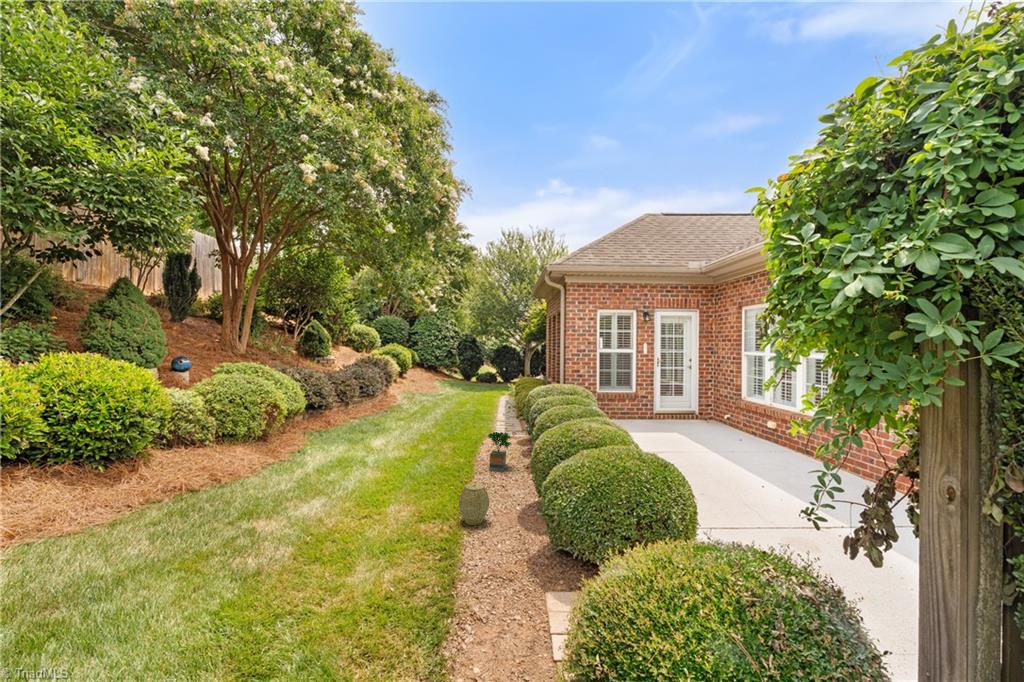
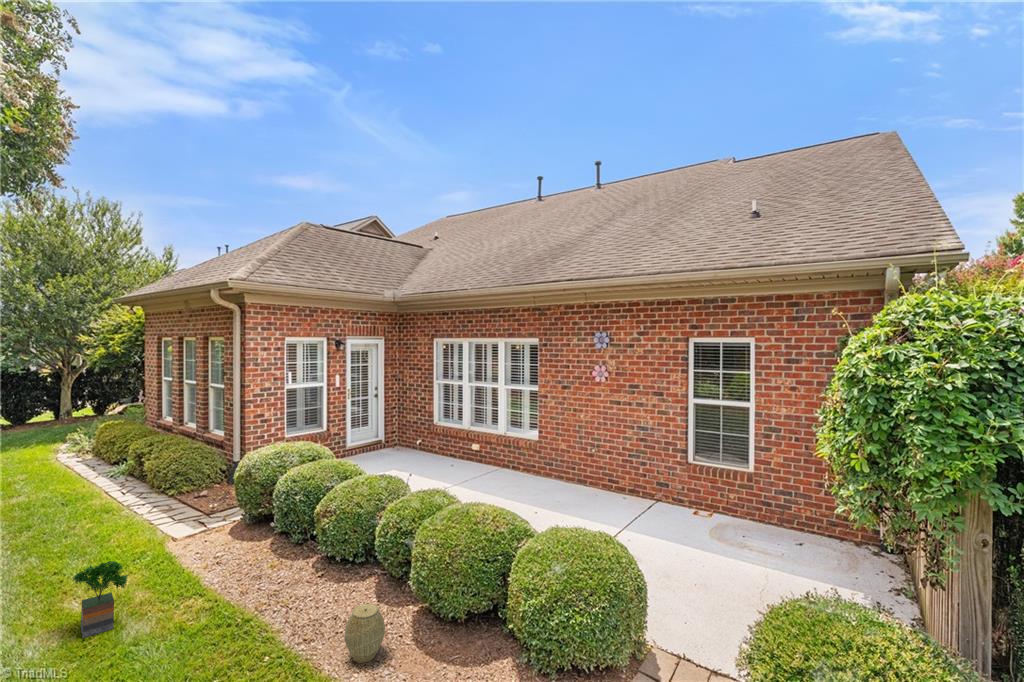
potted tree: present [488,432,511,472] -> present [73,561,128,638]

